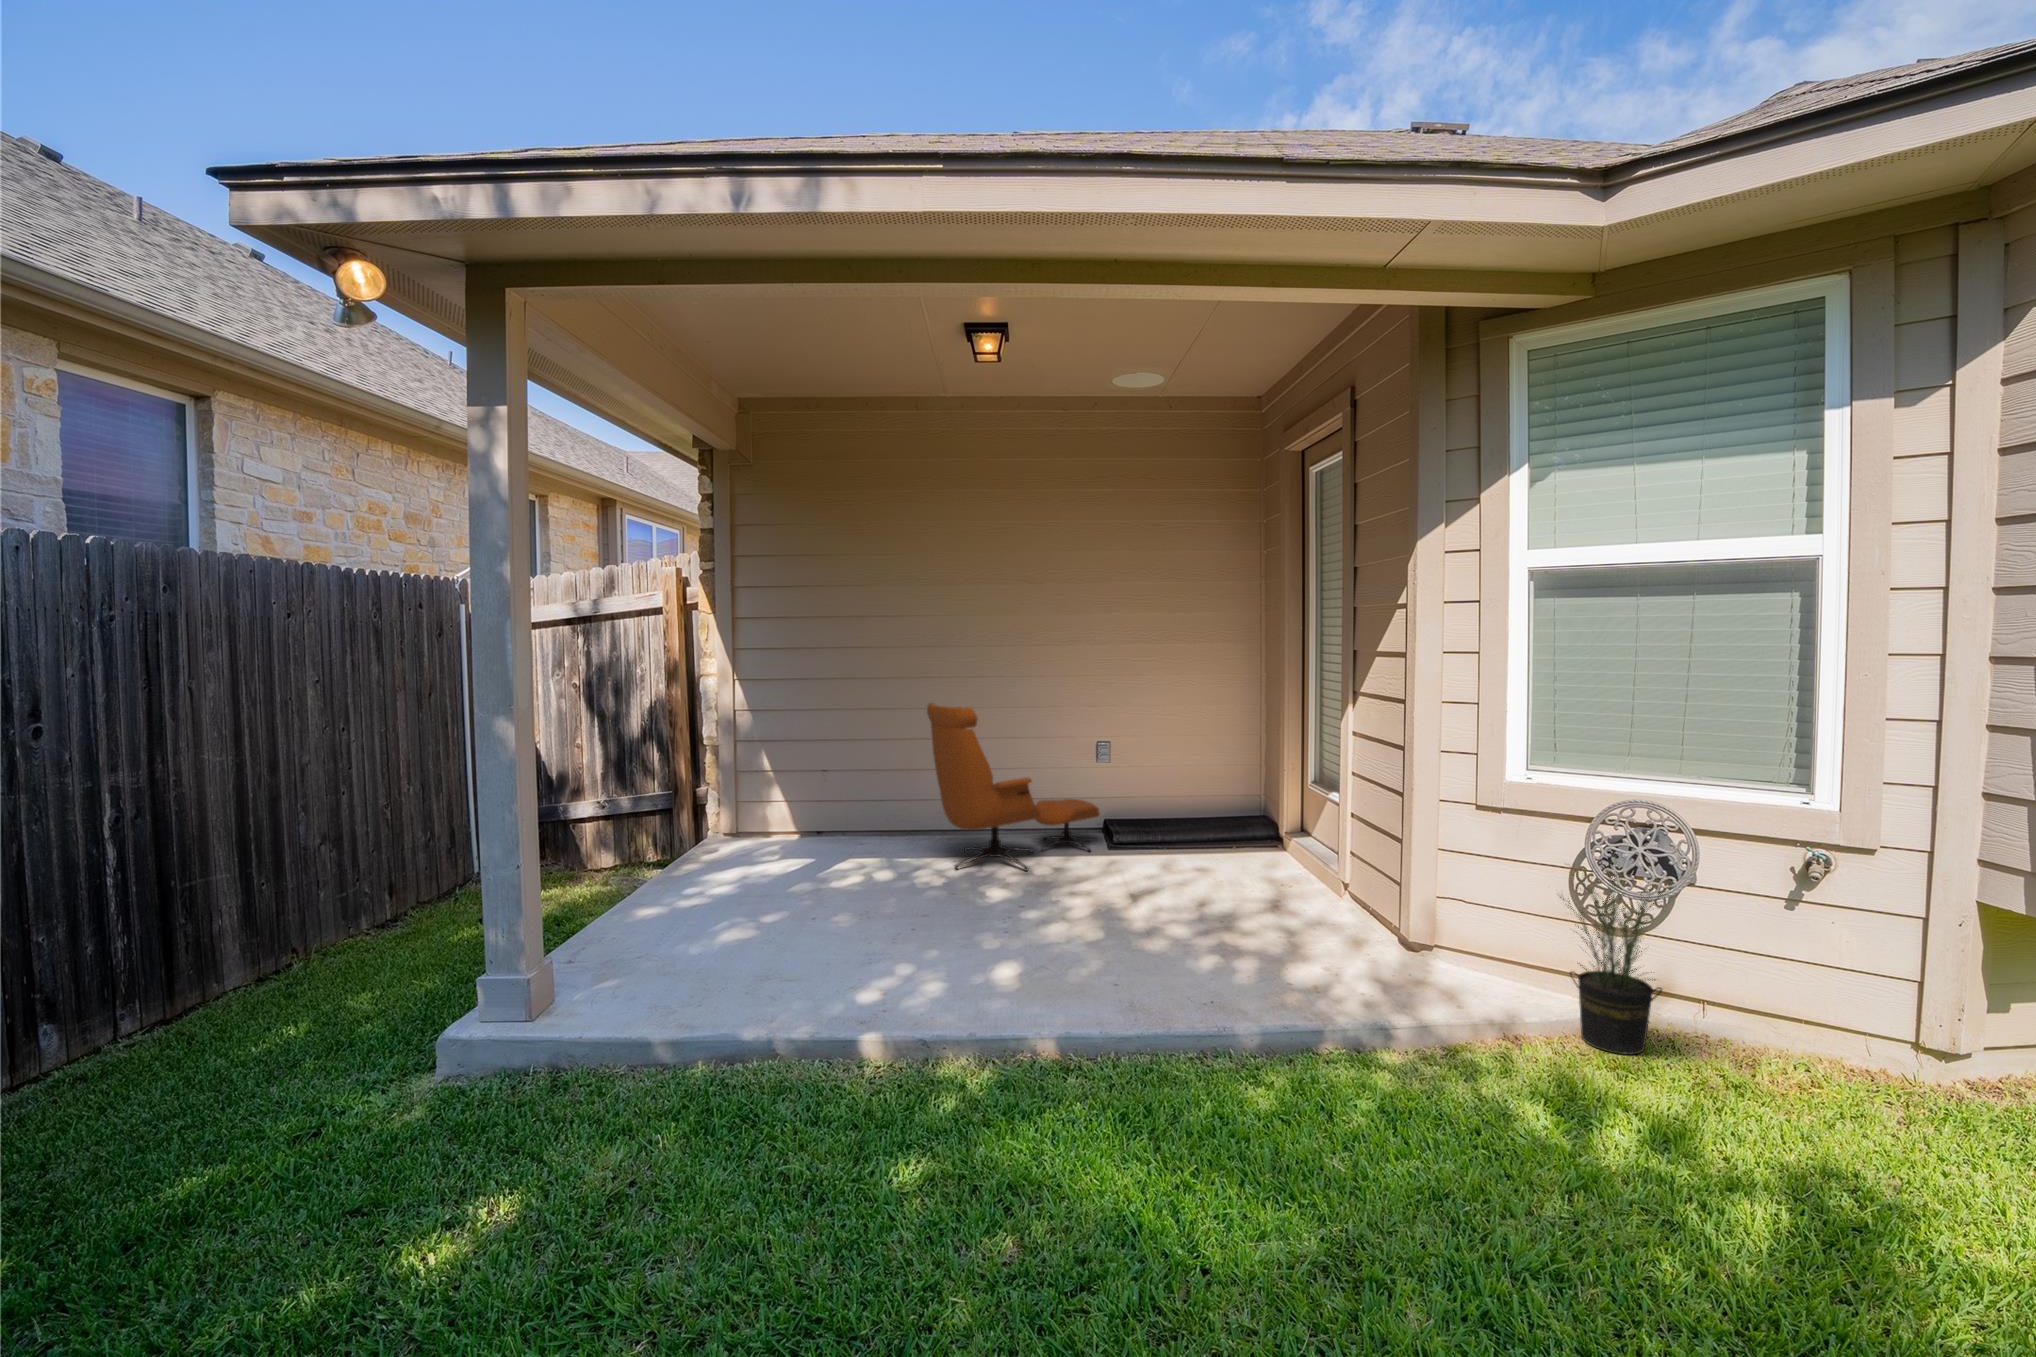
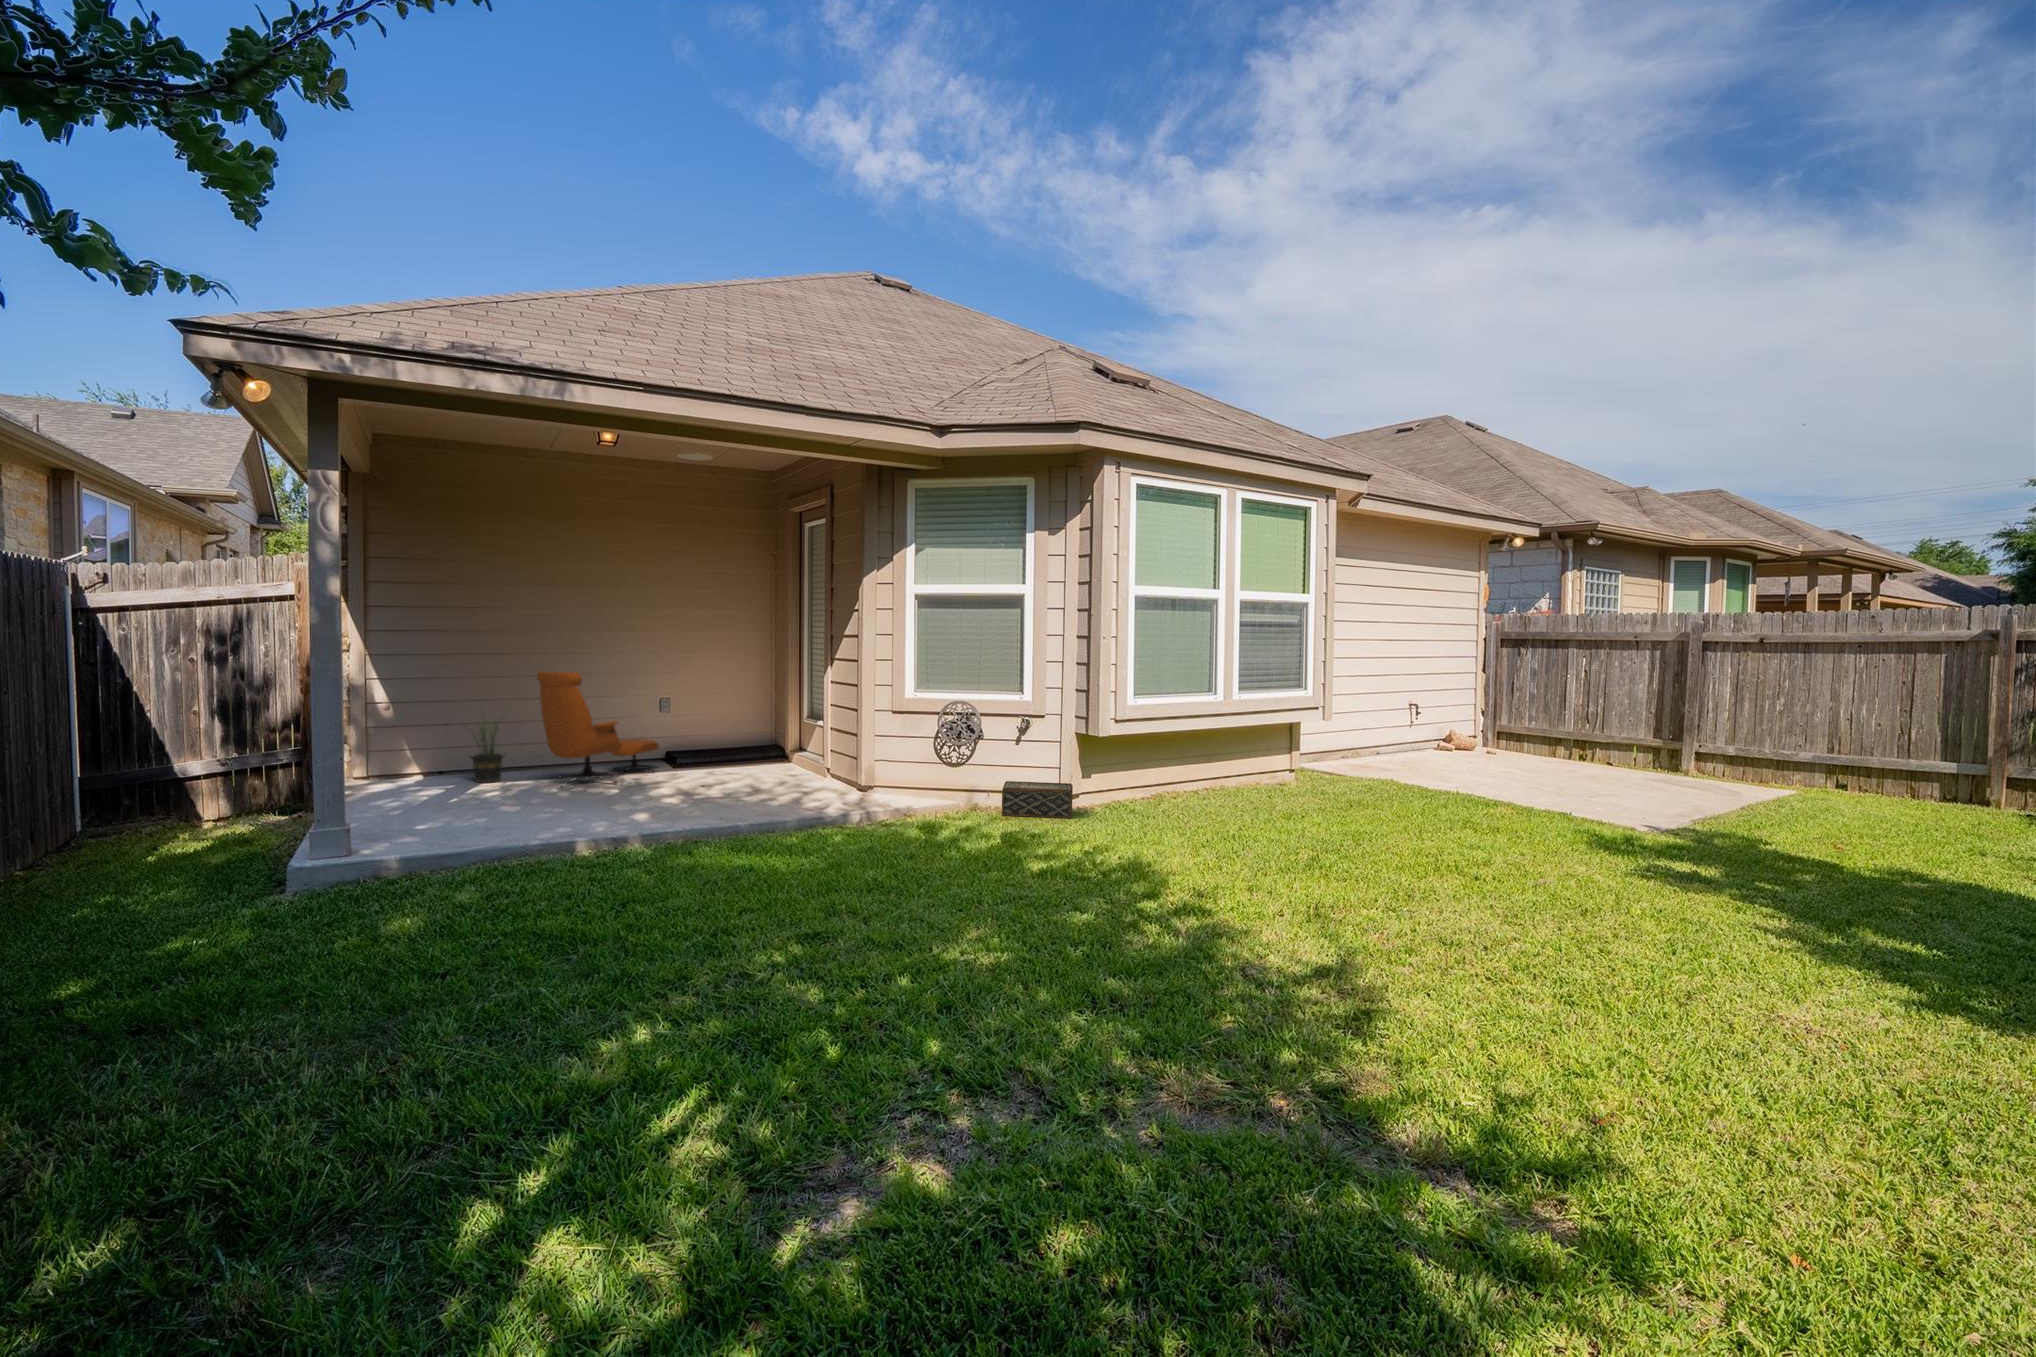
potted plant: present [1560,854,1672,1055] -> present [466,711,503,783]
woven basket: none [1748,988,1983,1132] -> present [1002,781,1073,818]

